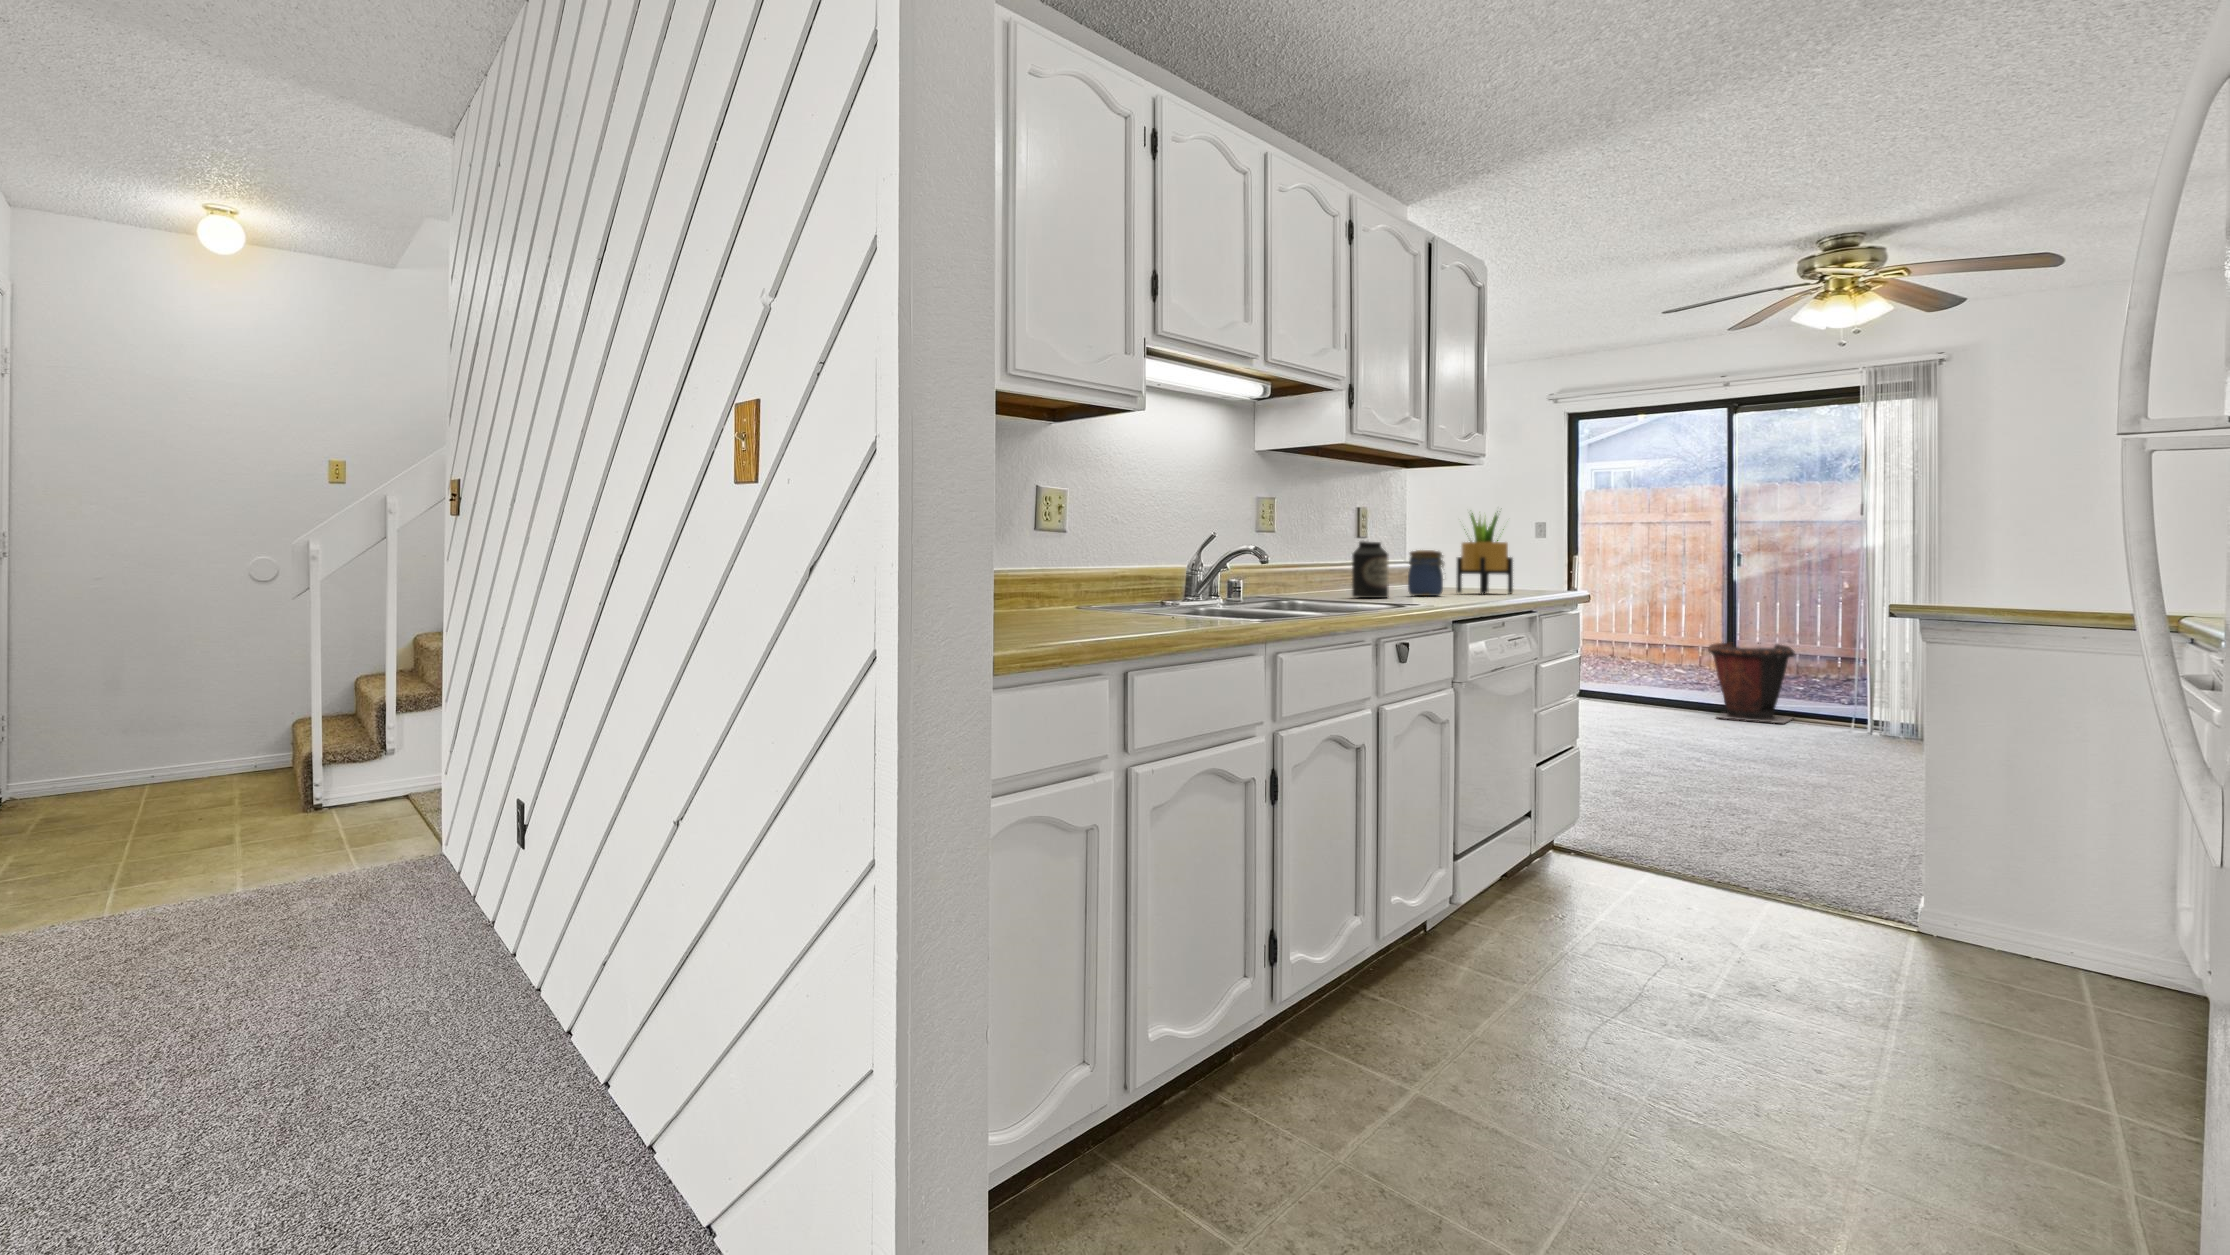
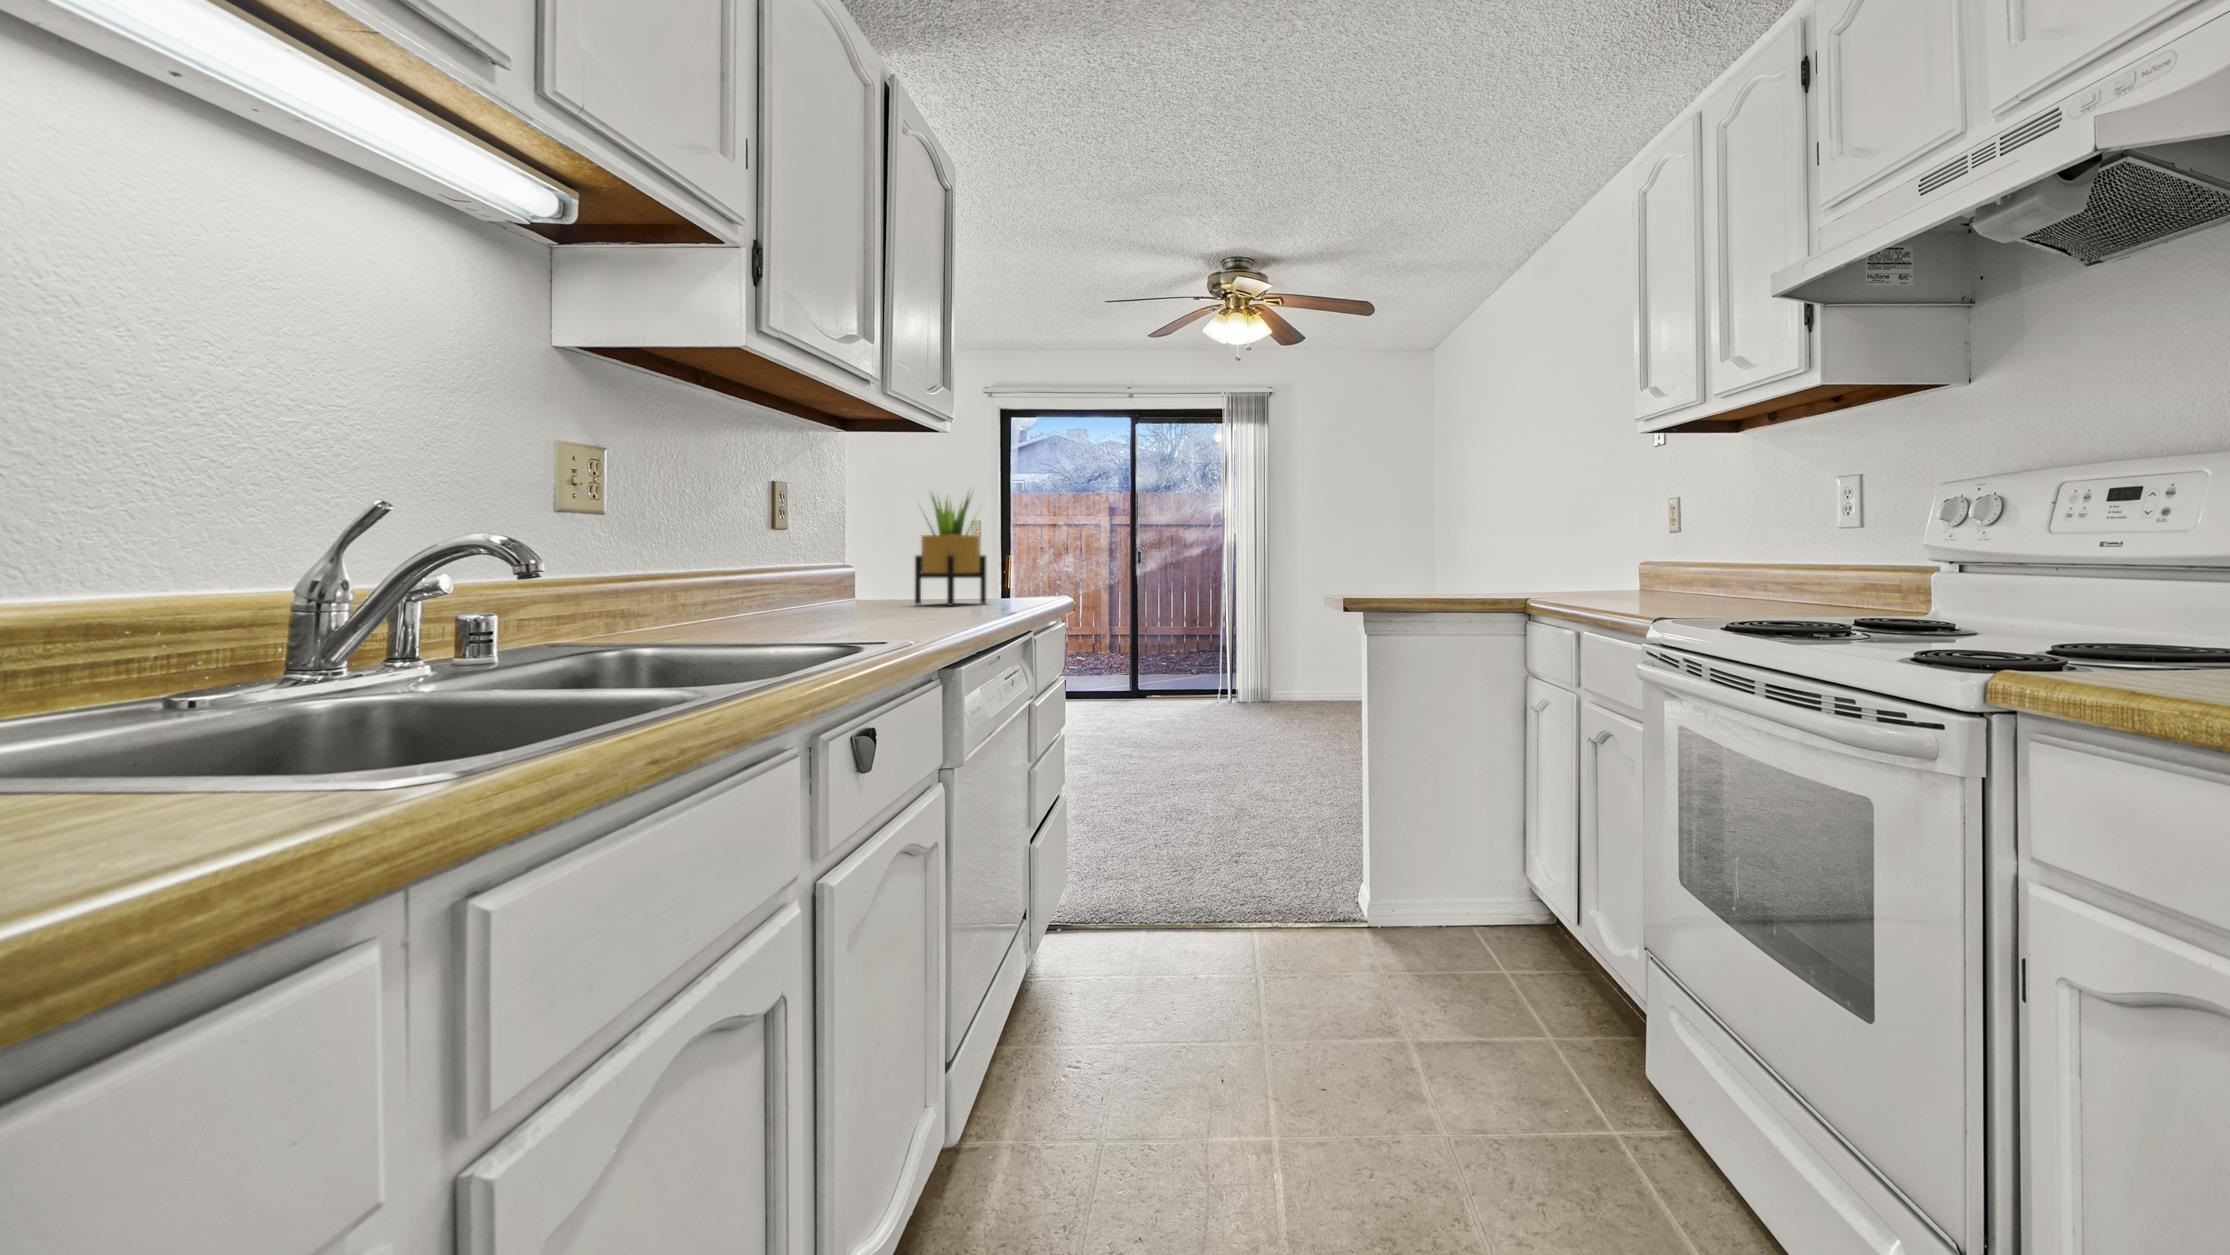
canister: present [1352,541,1389,598] -> none [762,531,822,621]
jar: present [1408,550,1444,596] -> none [850,545,905,613]
waste bin: present [1708,643,1795,723] -> none [1119,630,1184,704]

